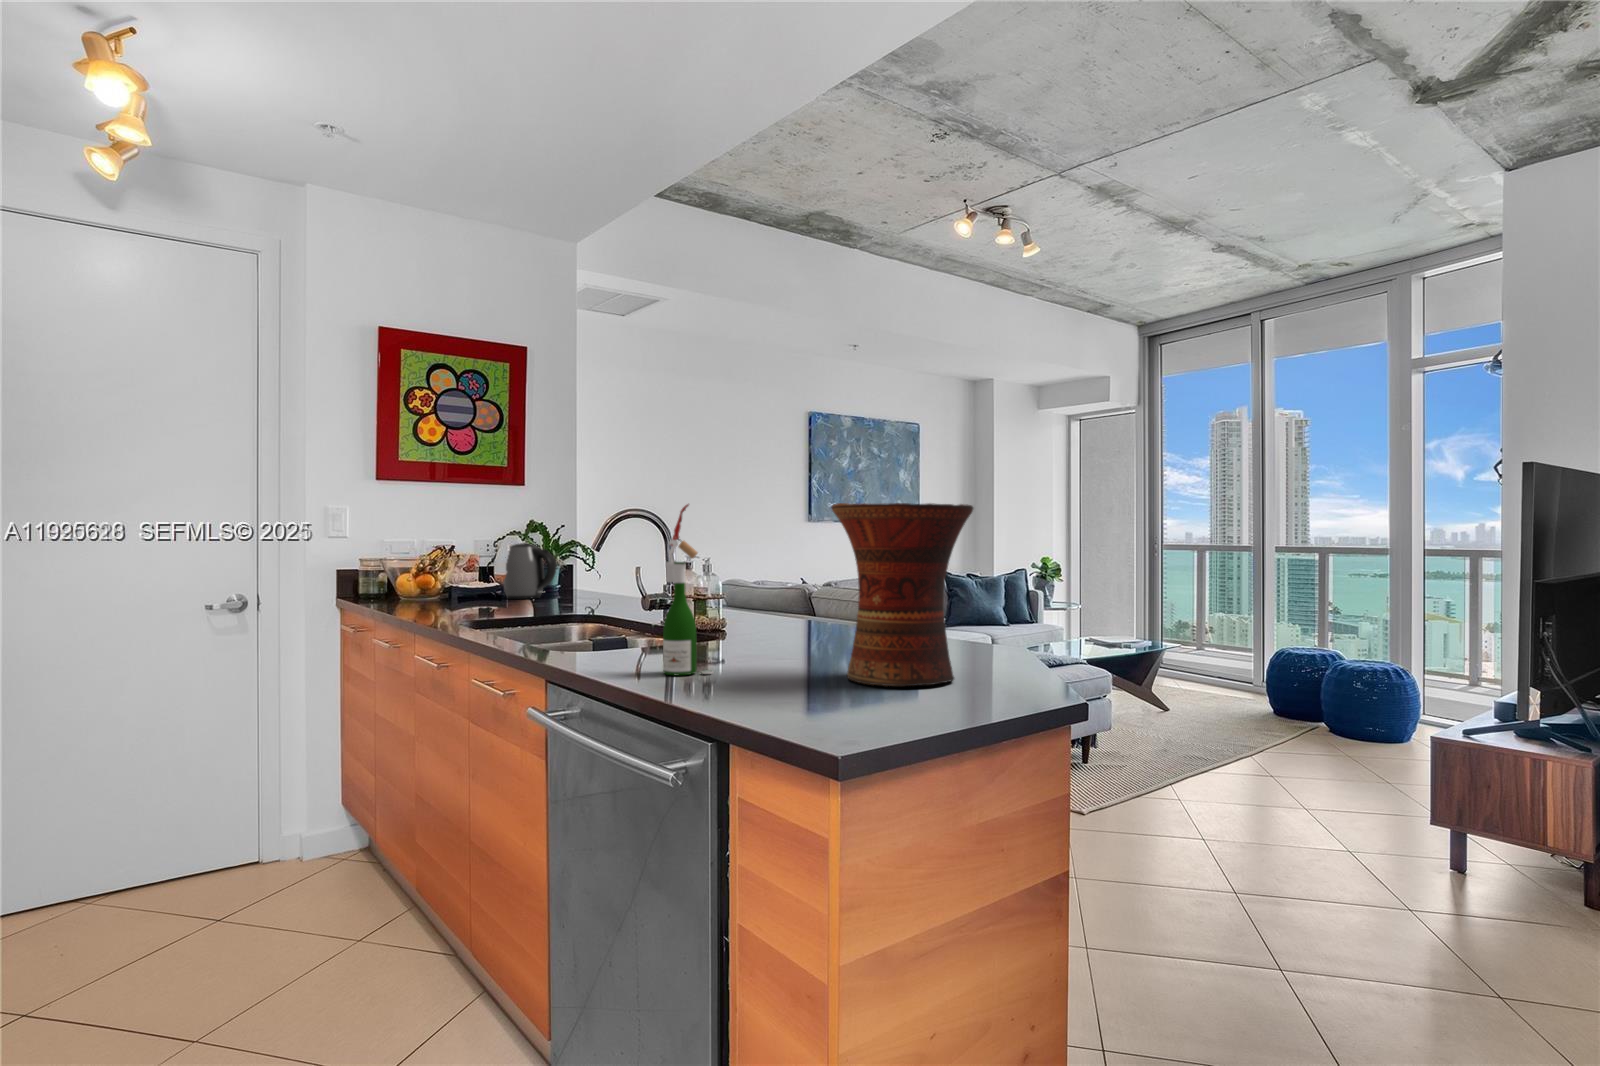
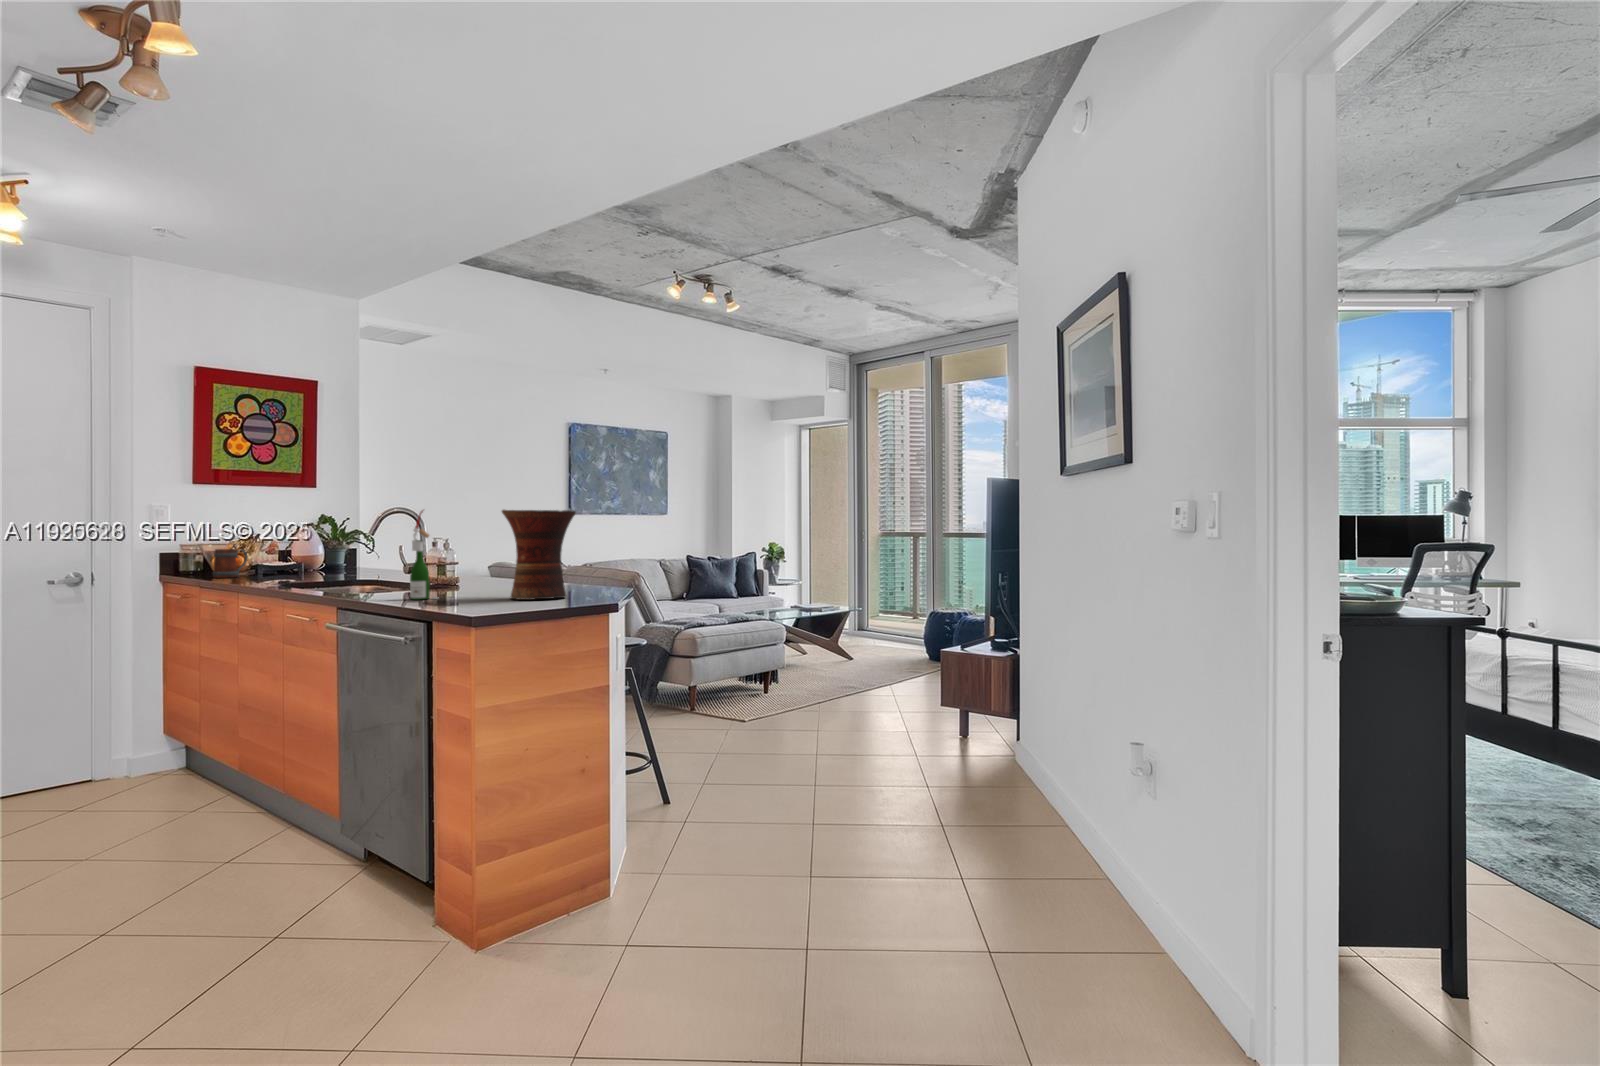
kettle: present [504,543,557,599] -> none [300,532,344,574]
mug: none [394,565,438,605] -> present [213,549,248,578]

